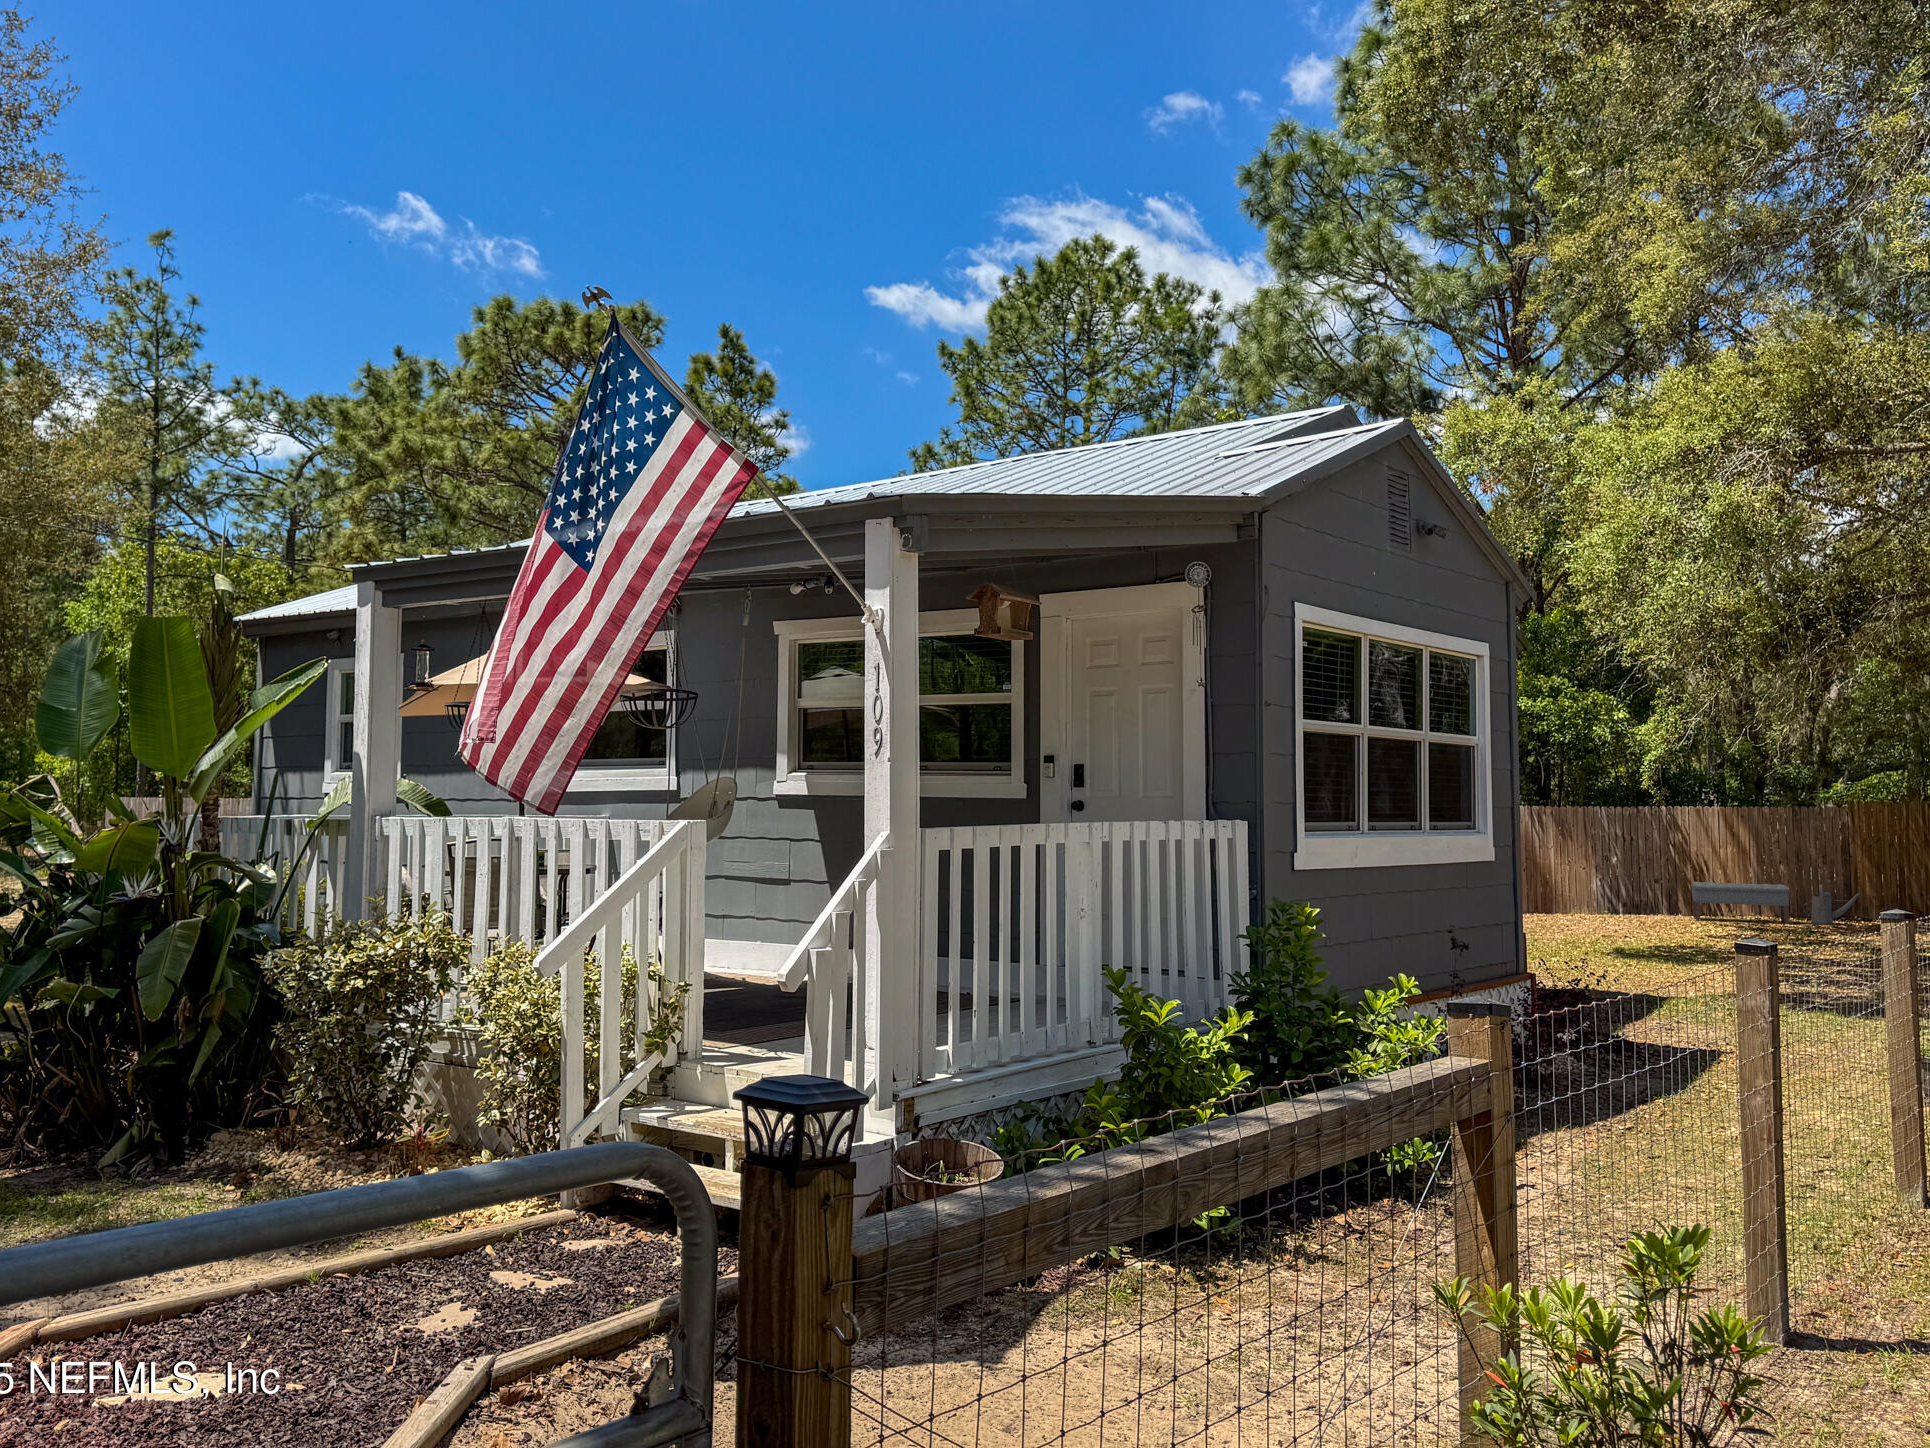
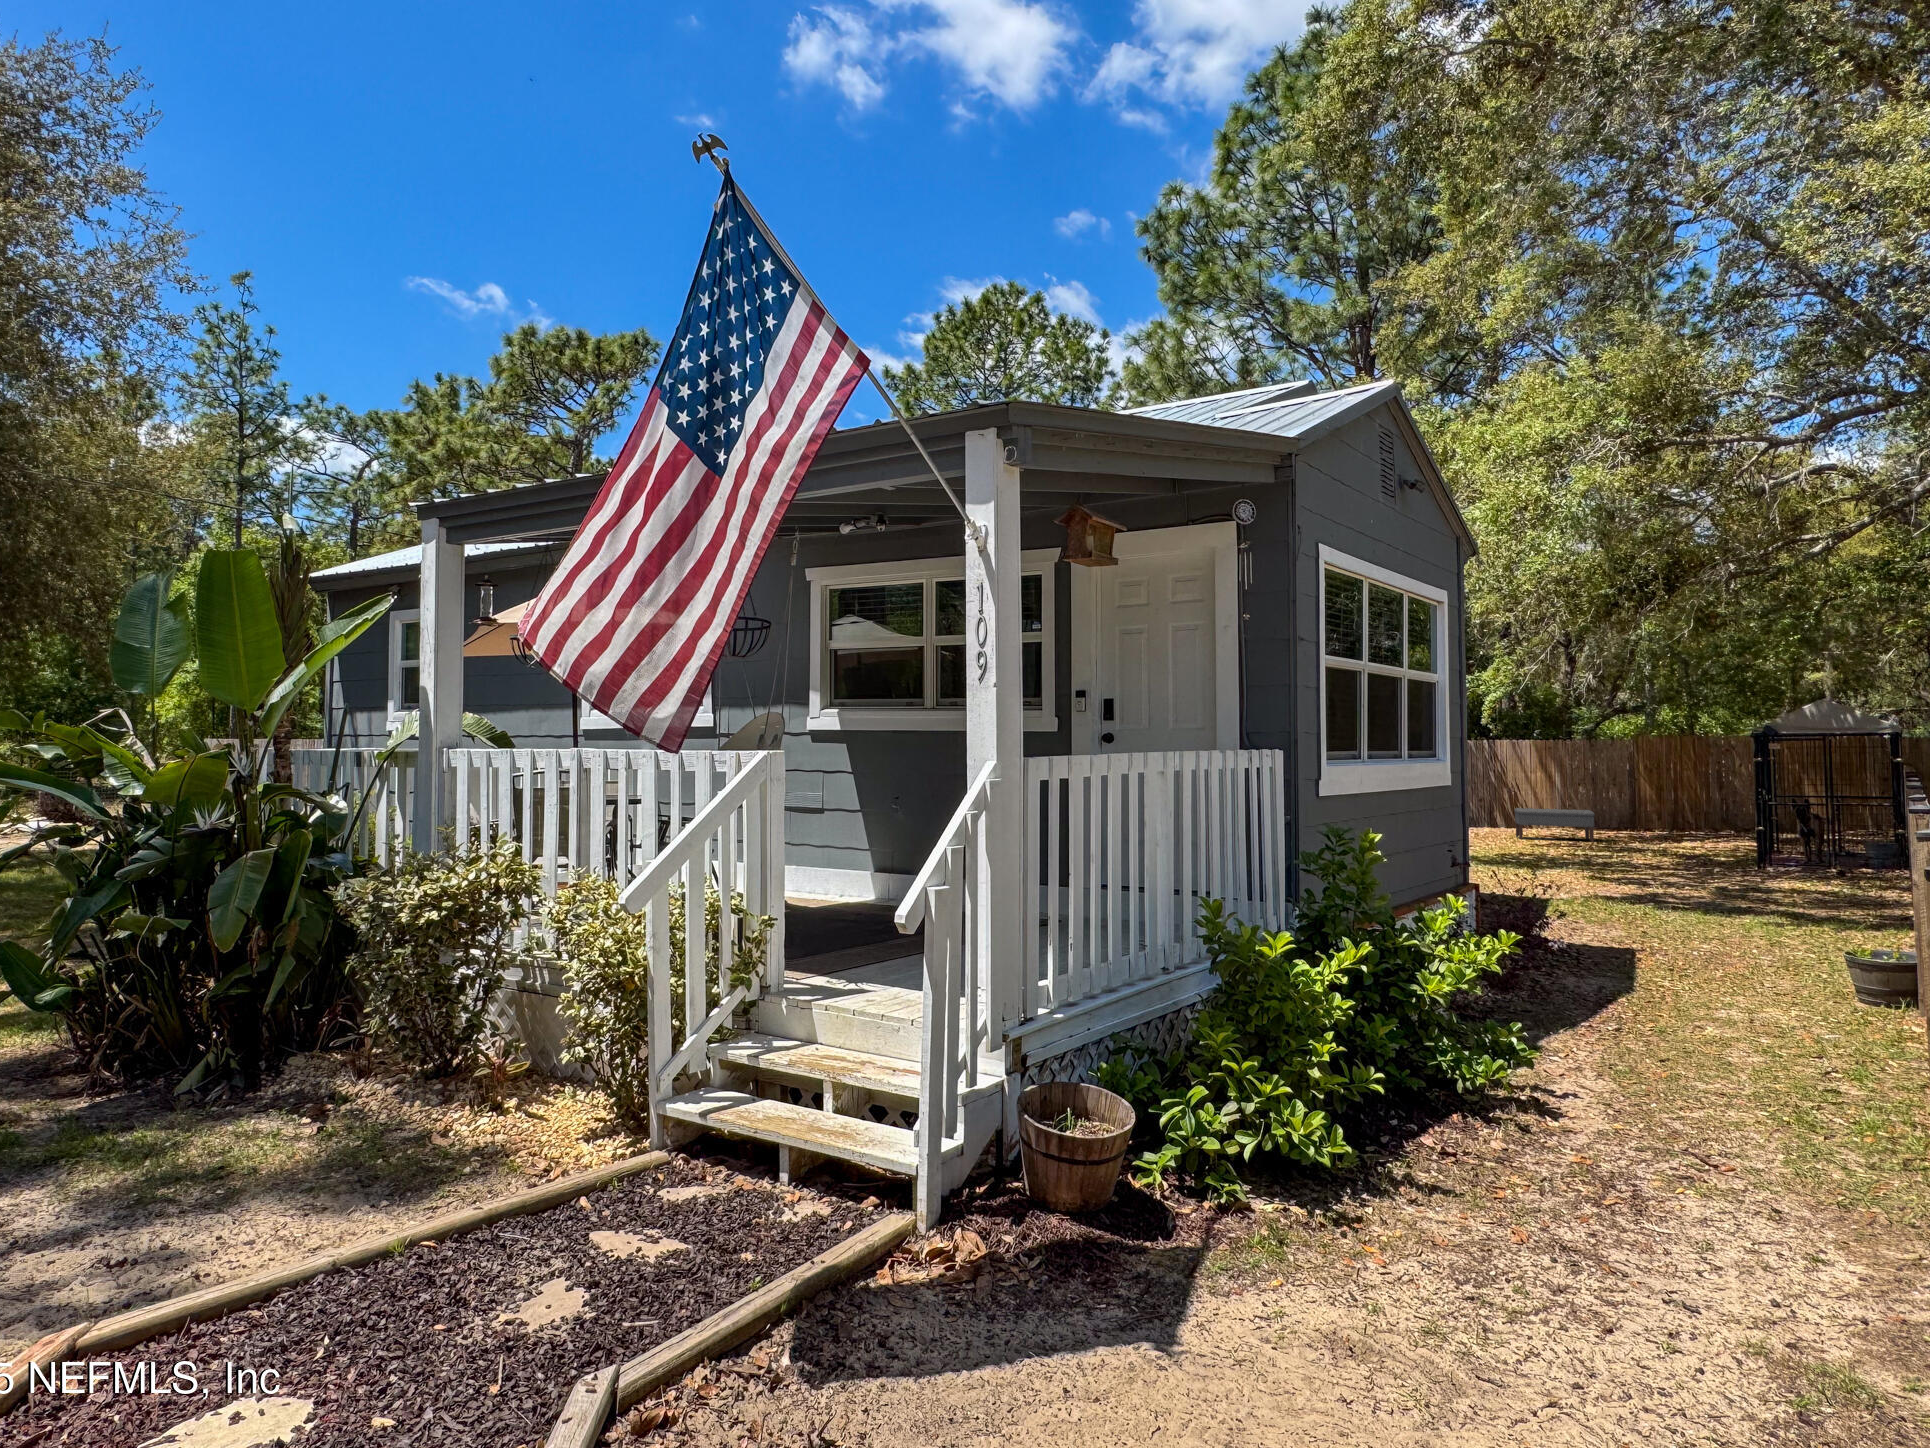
watering can: present [1803,885,1860,925] -> none [1604,810,1650,842]

